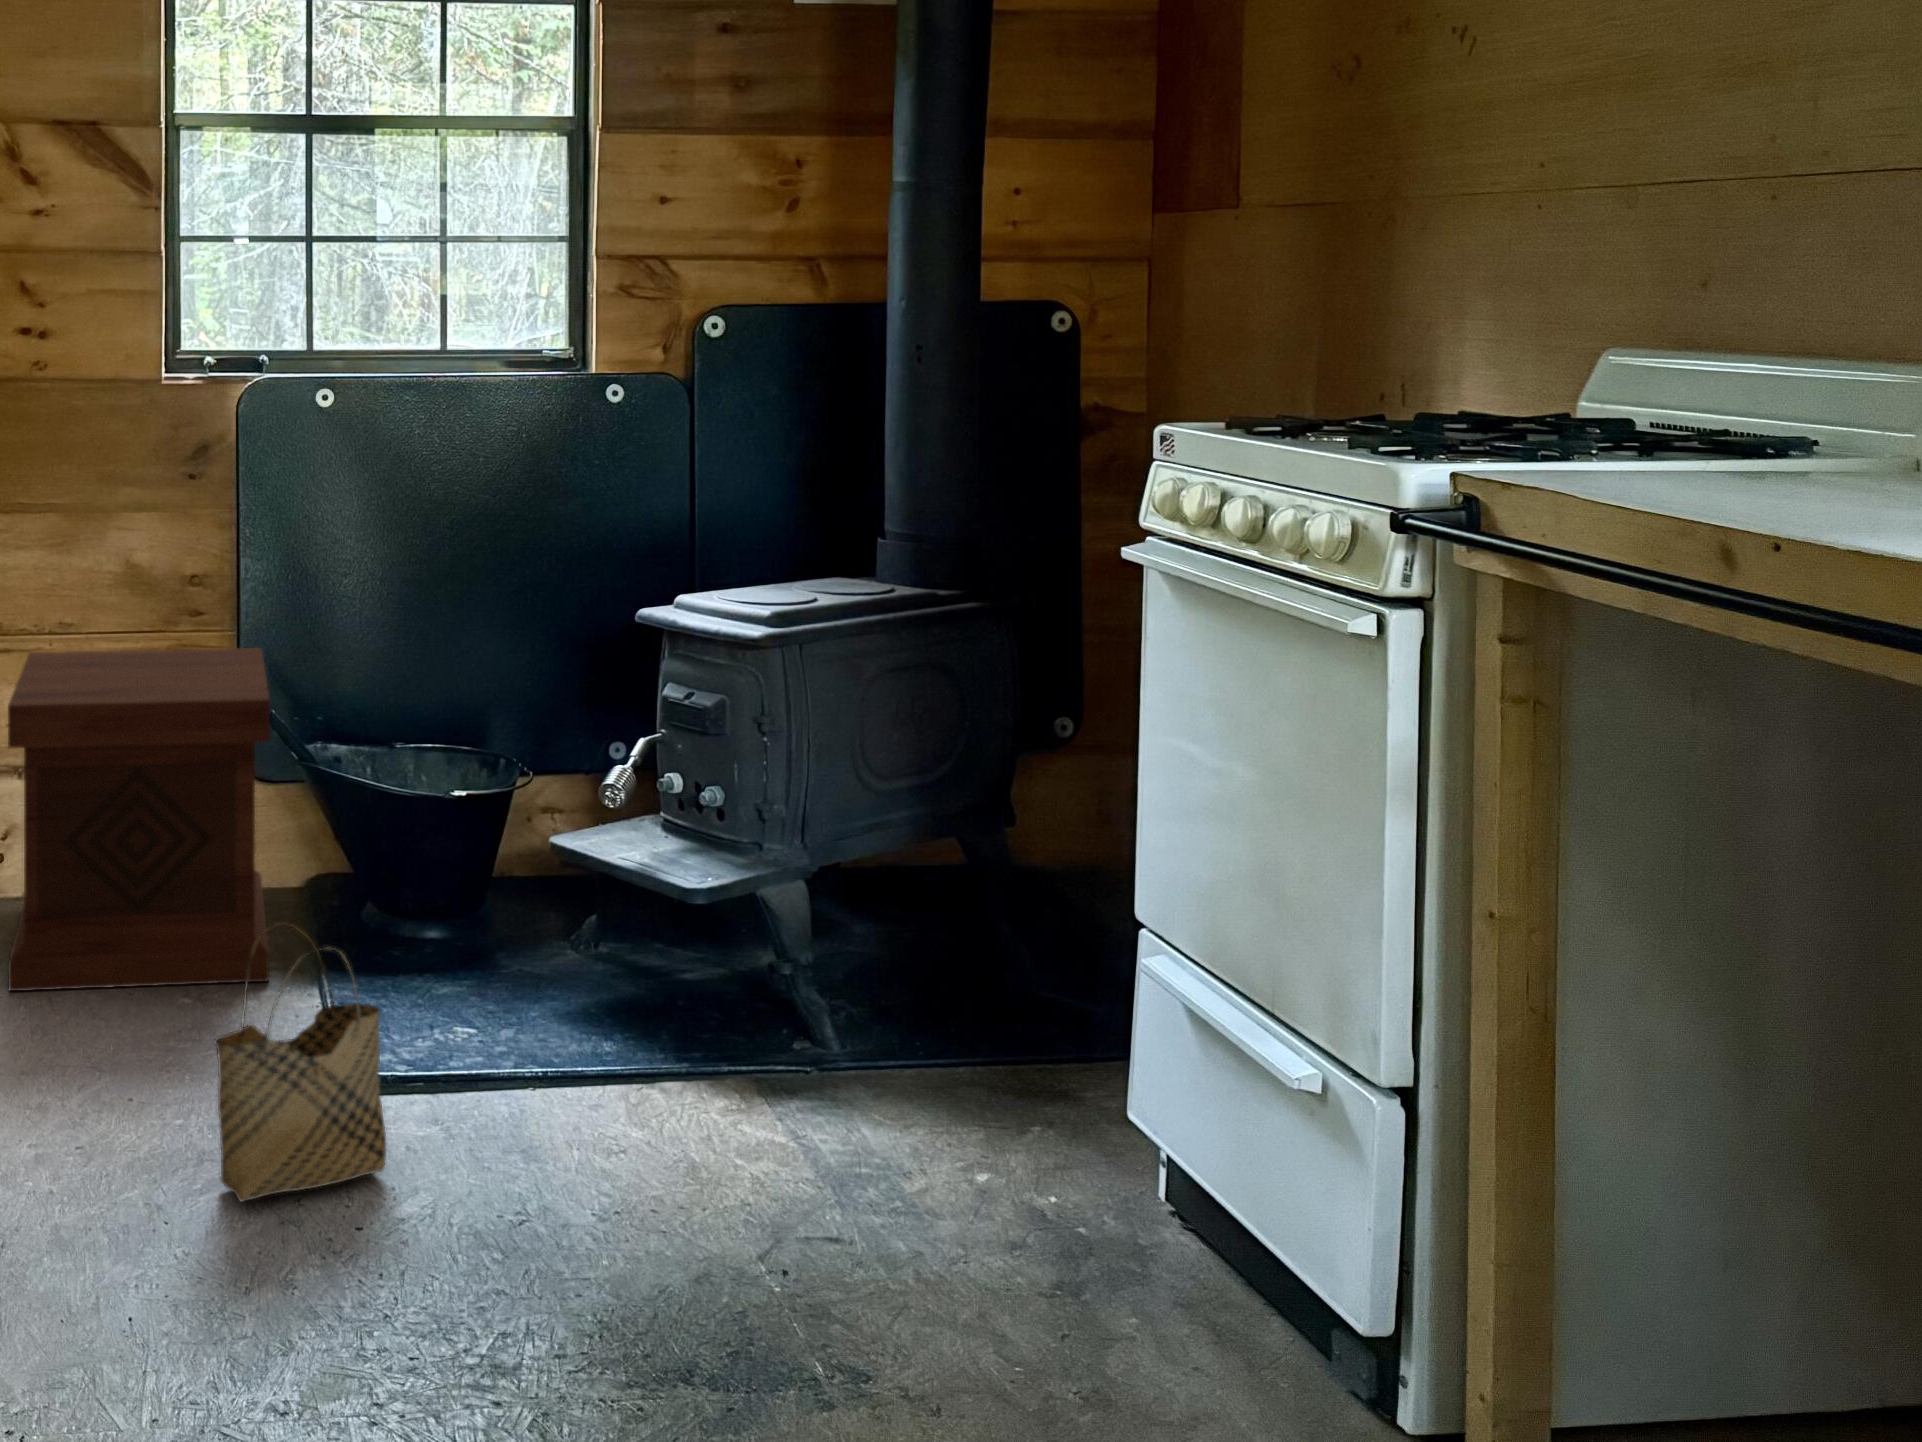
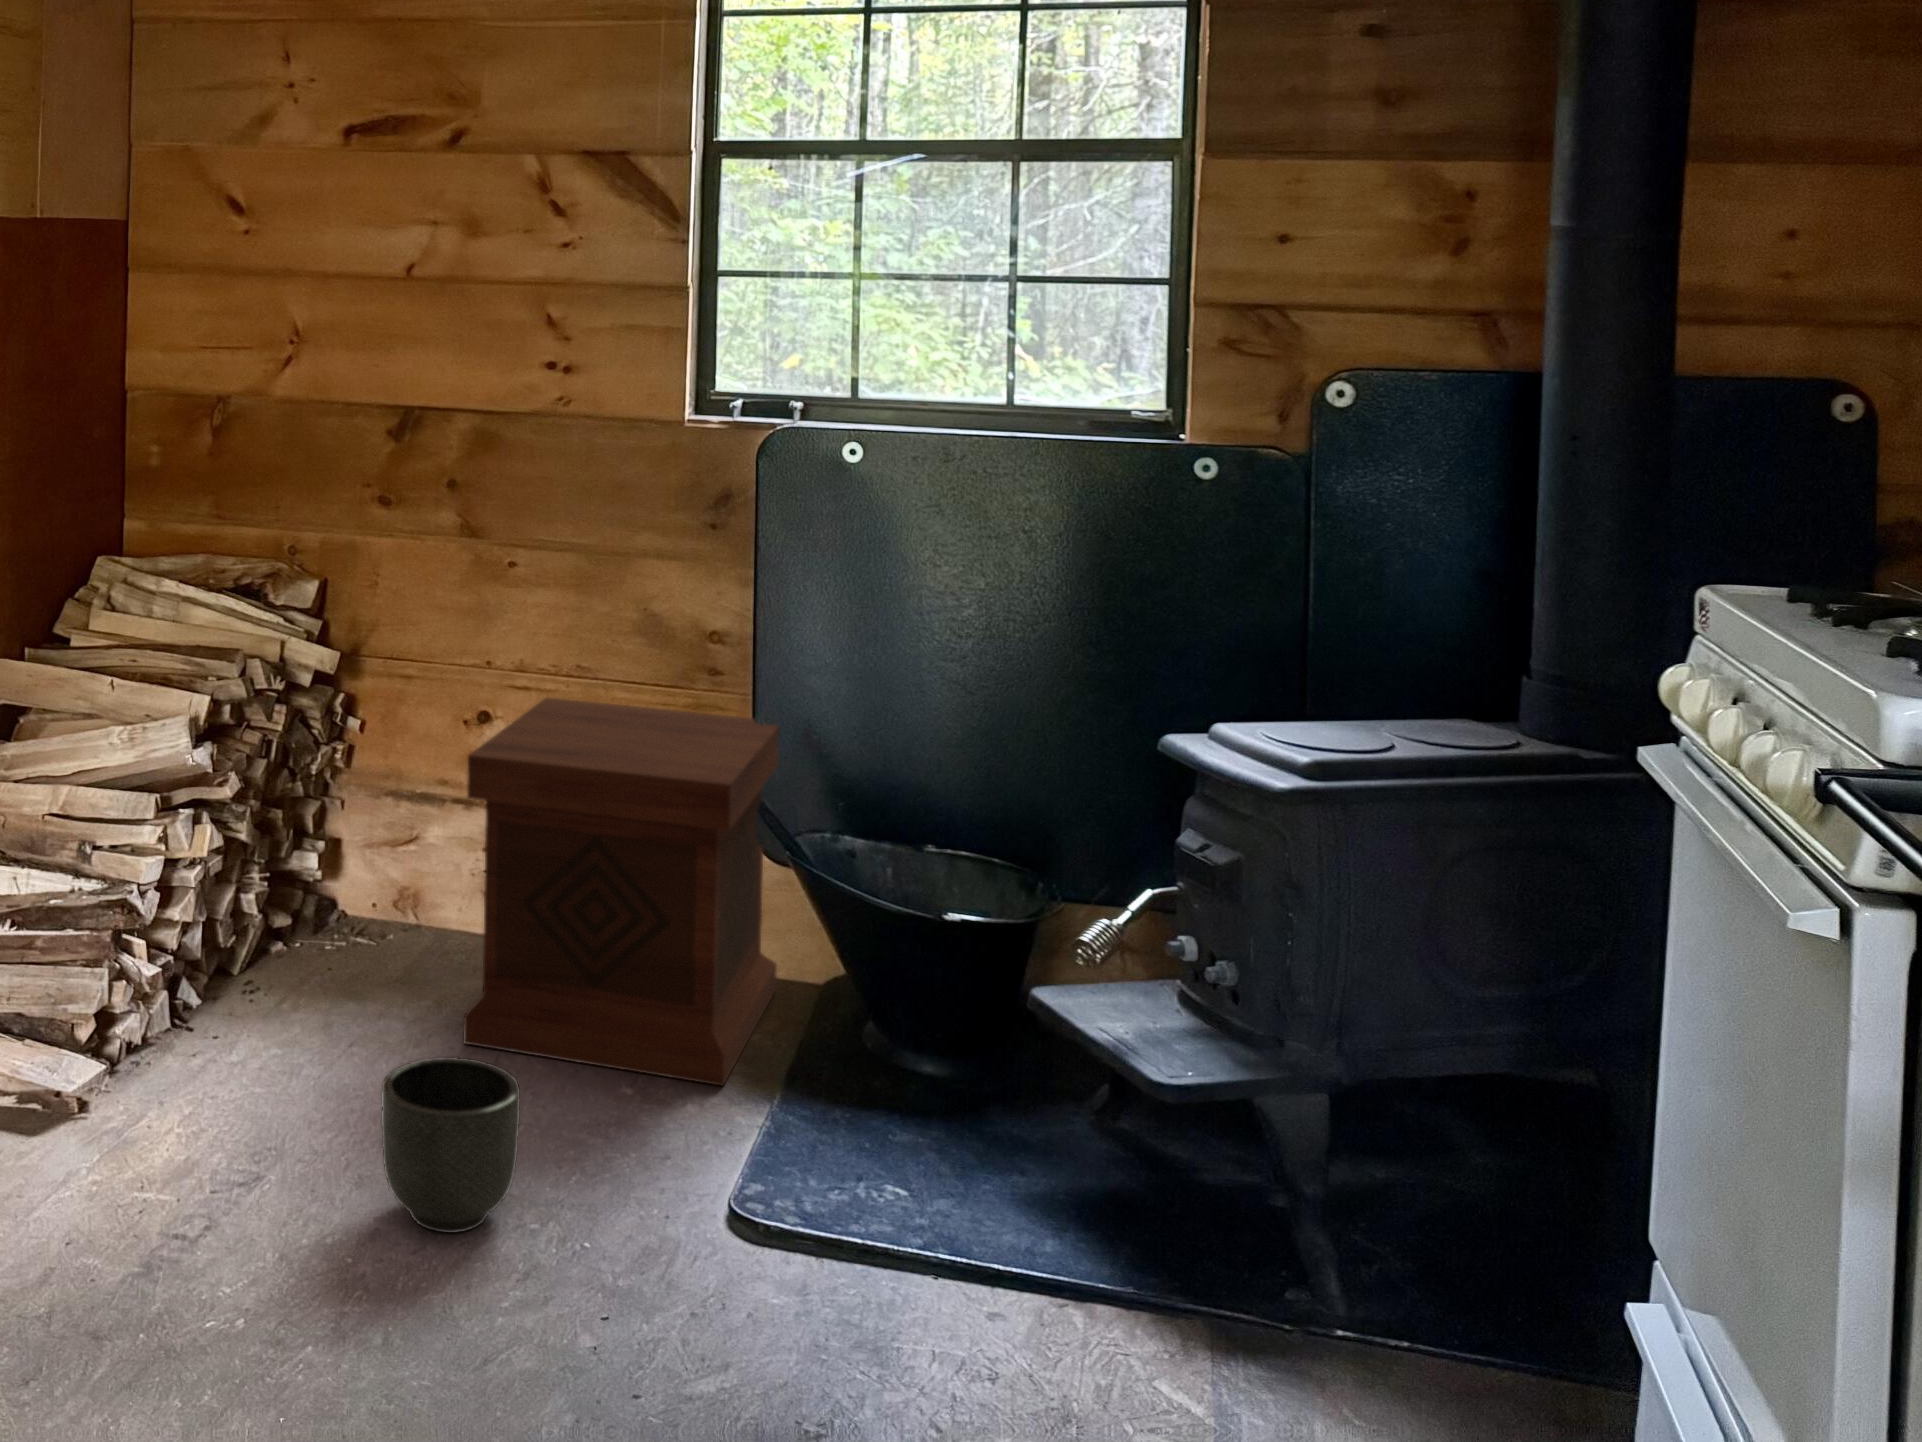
woven basket: present [214,922,386,1202] -> none [515,1037,712,1333]
planter: none [29,981,165,1148] -> present [381,1057,520,1233]

